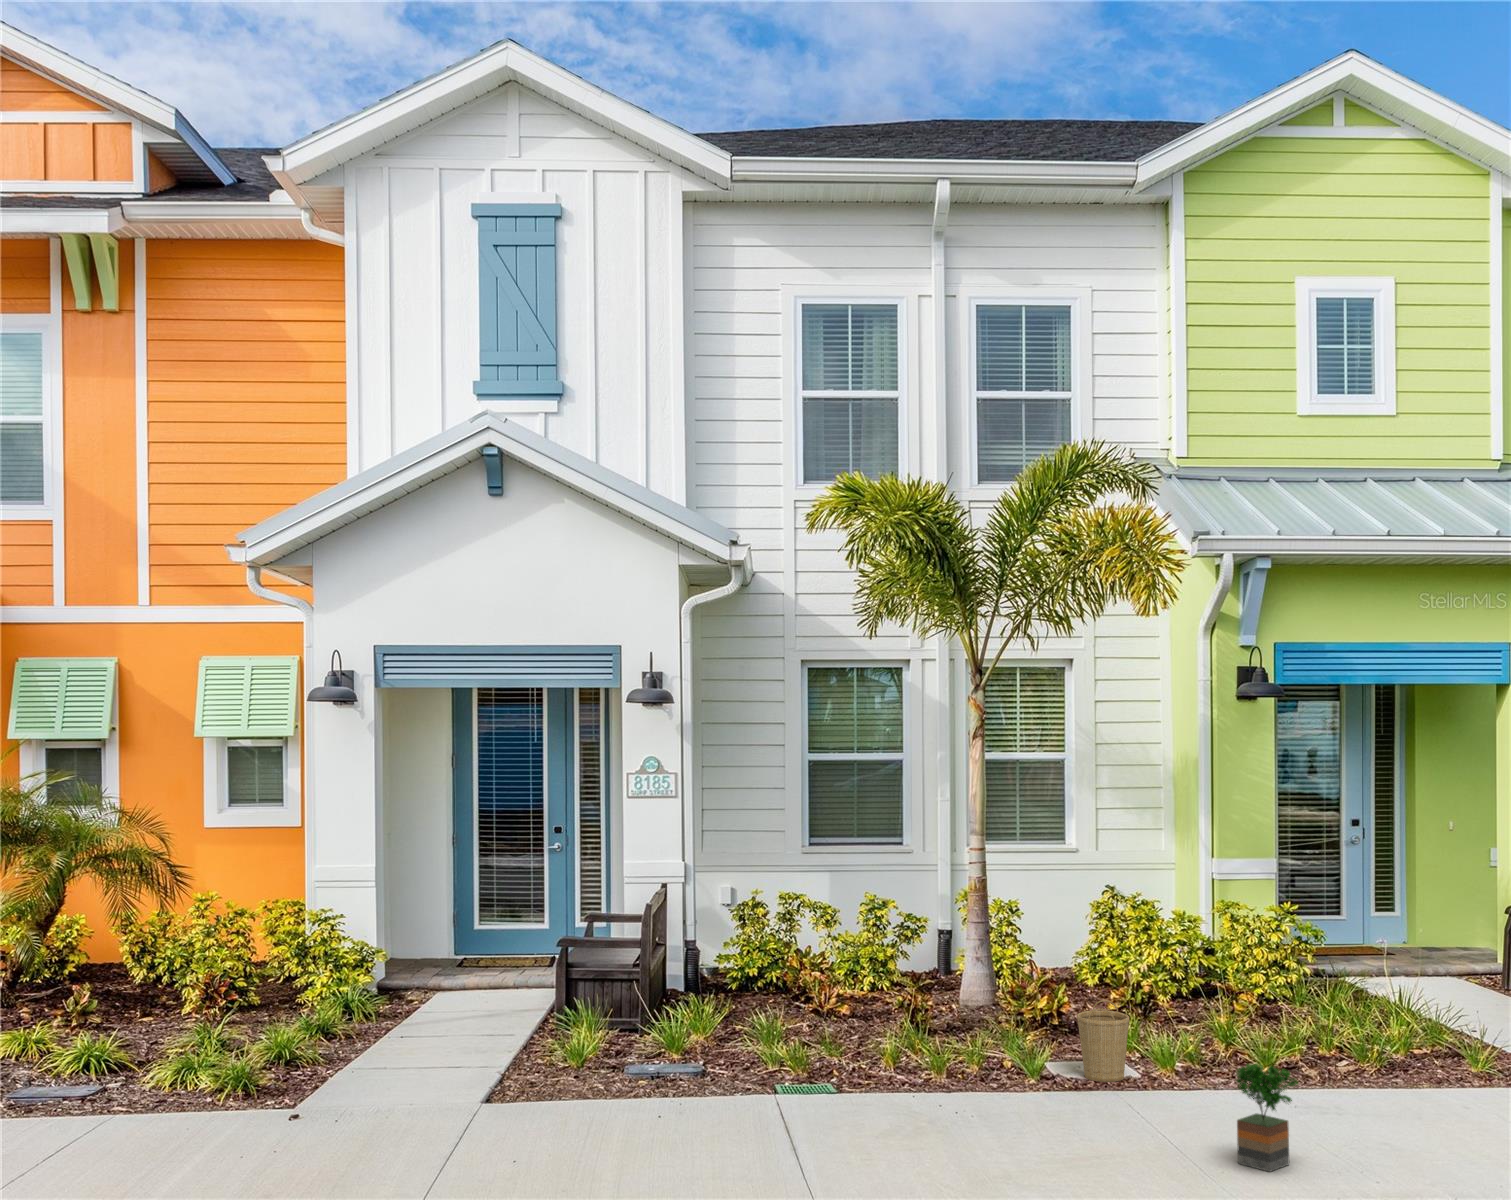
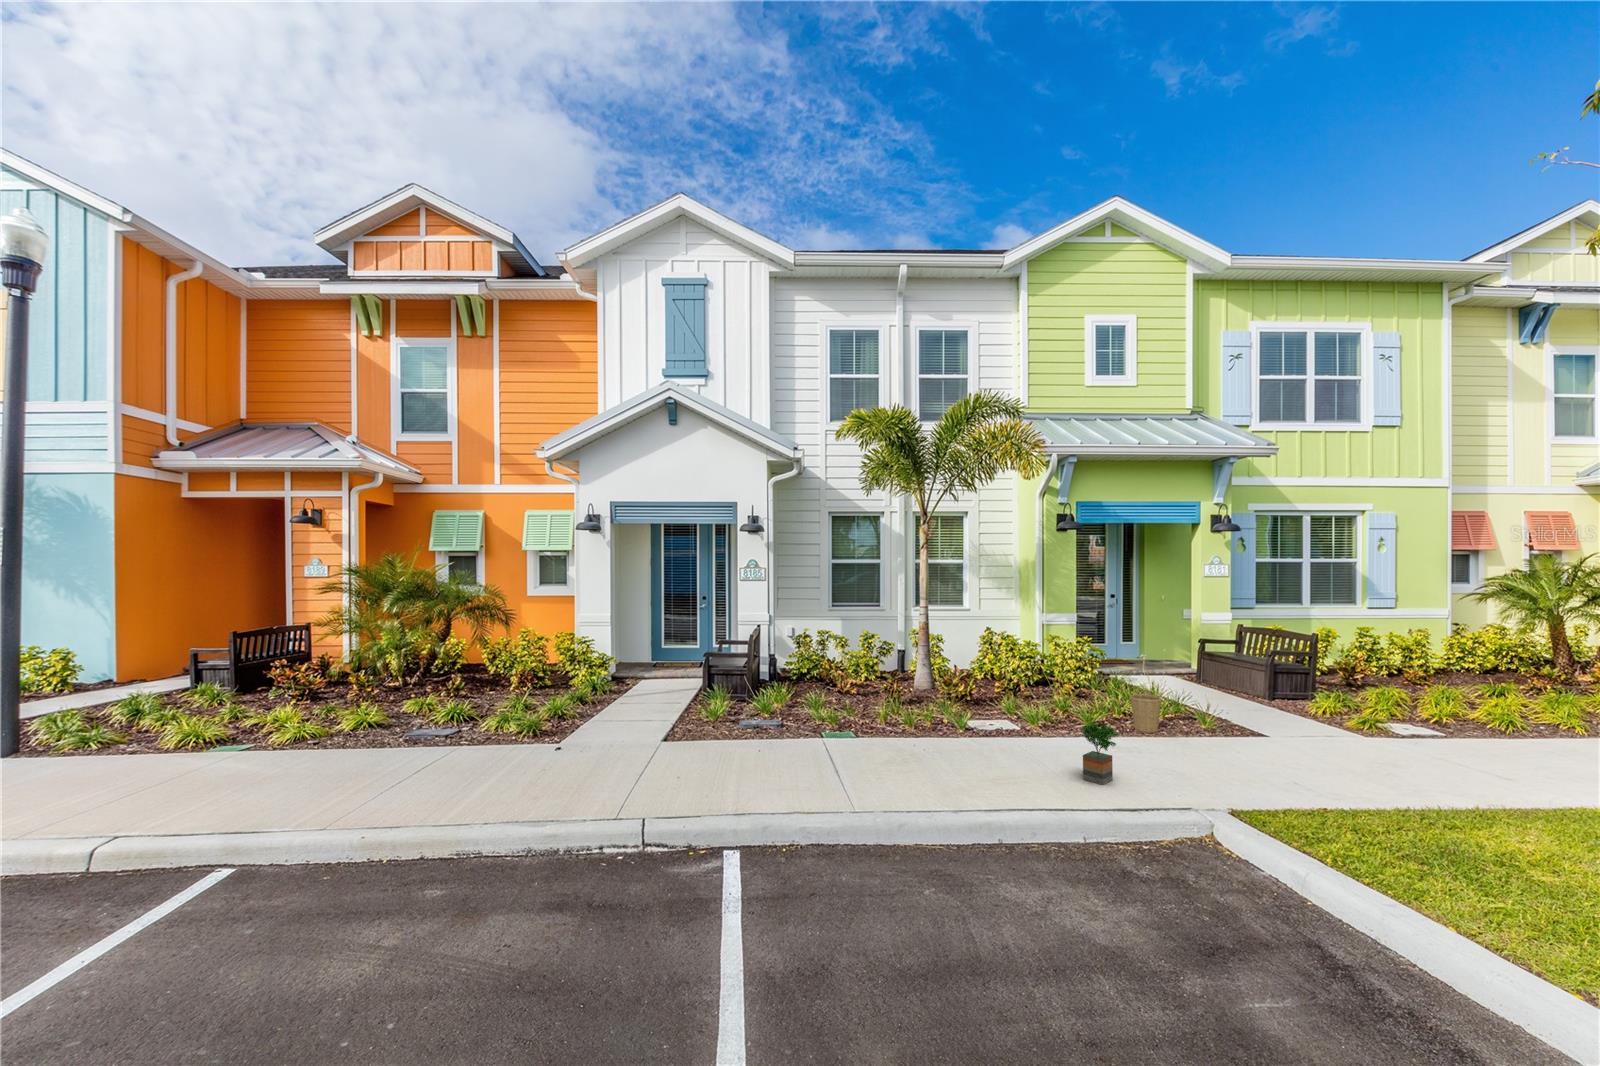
basket: present [1077,1000,1129,1082] -> present [1130,689,1161,733]

